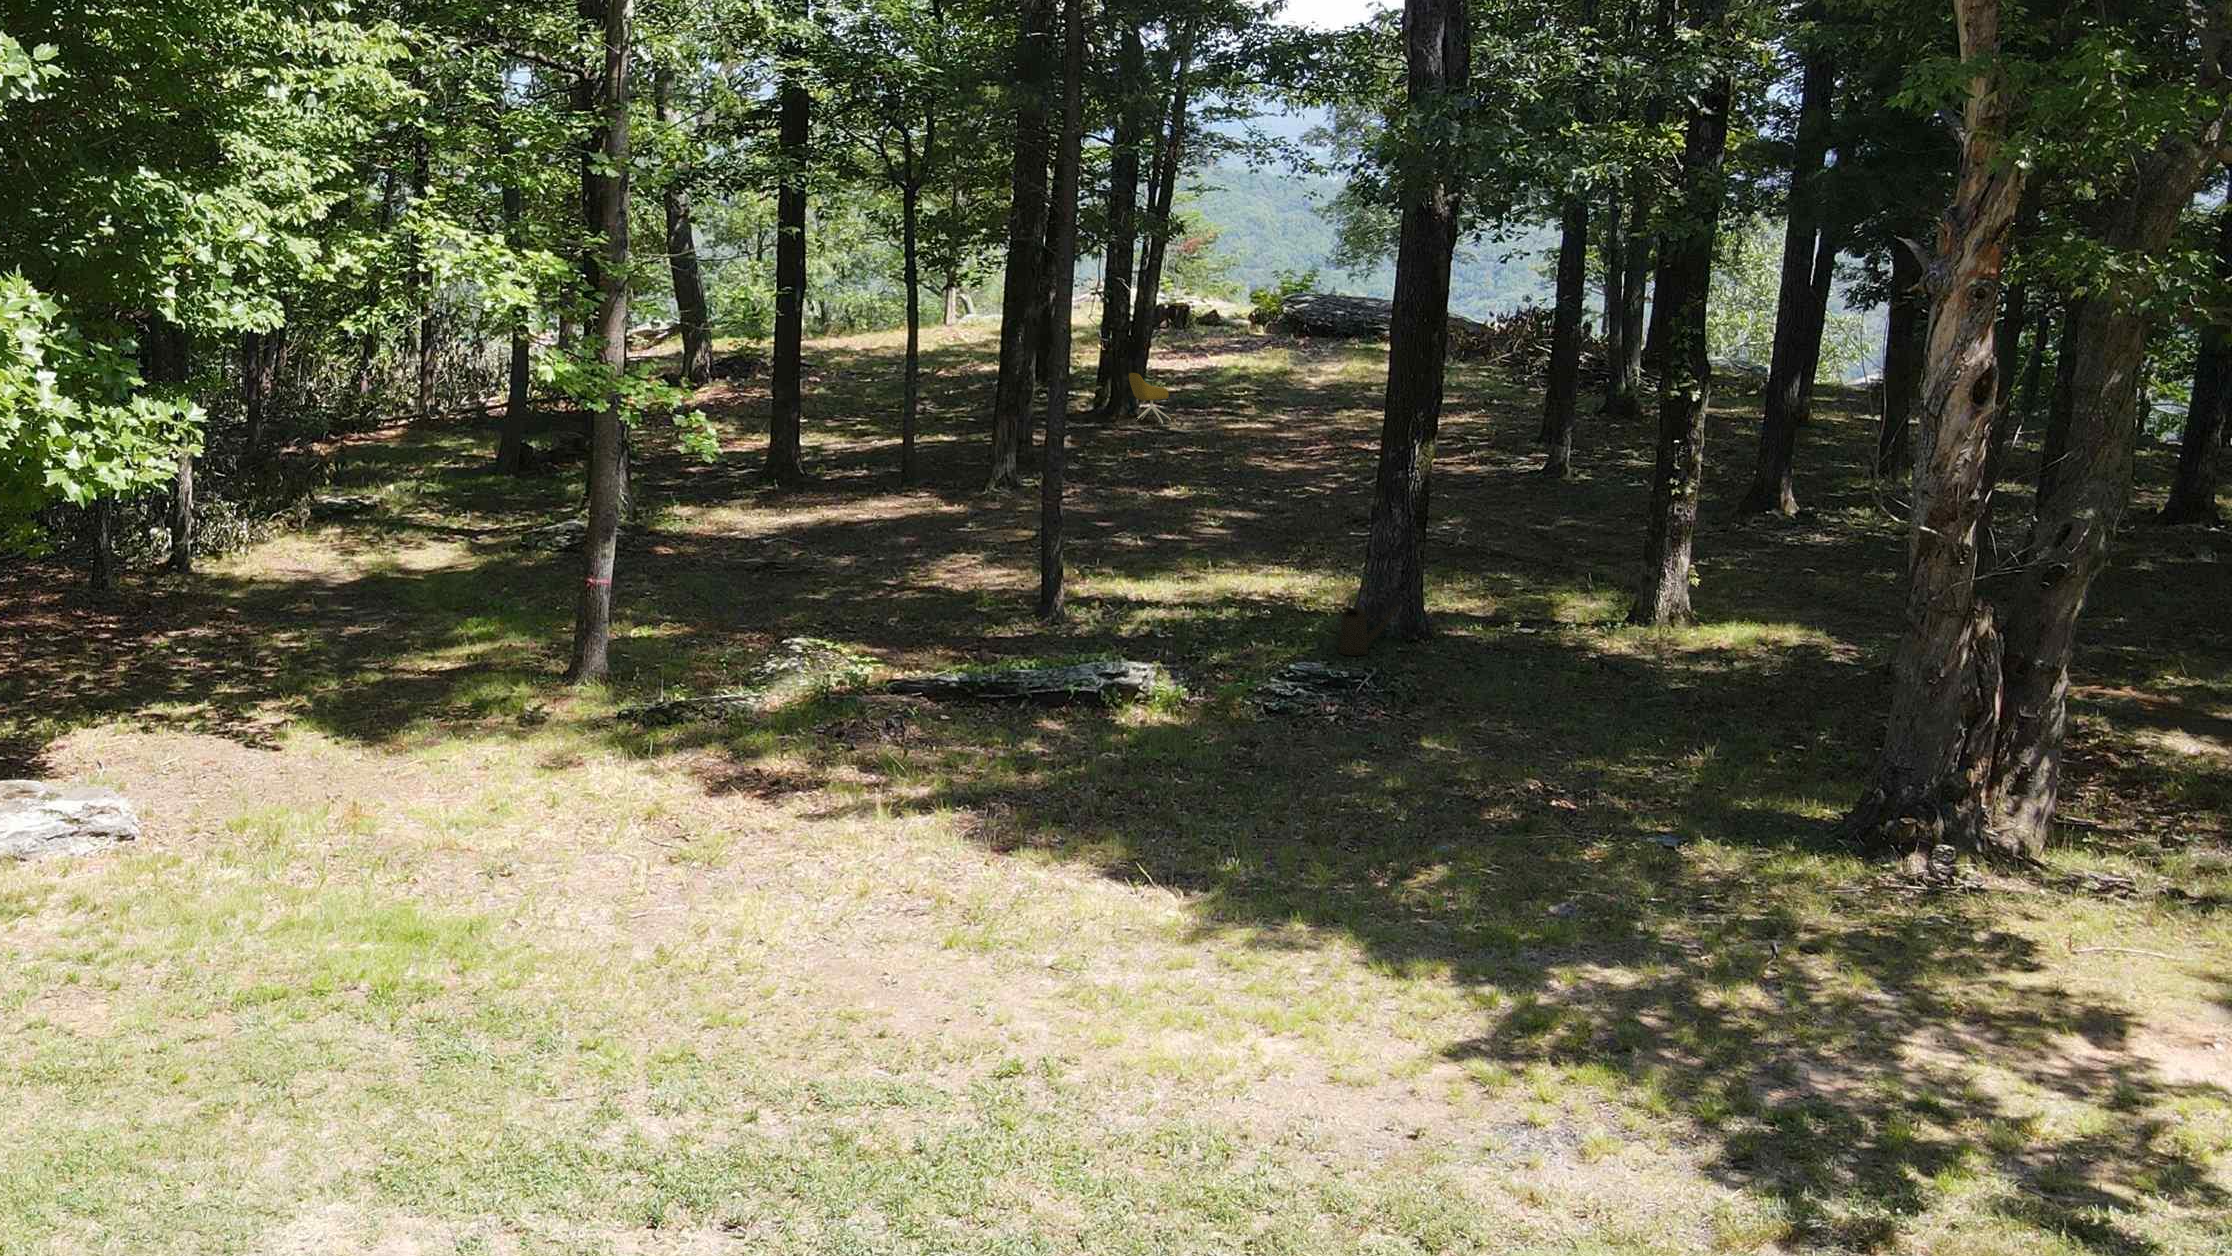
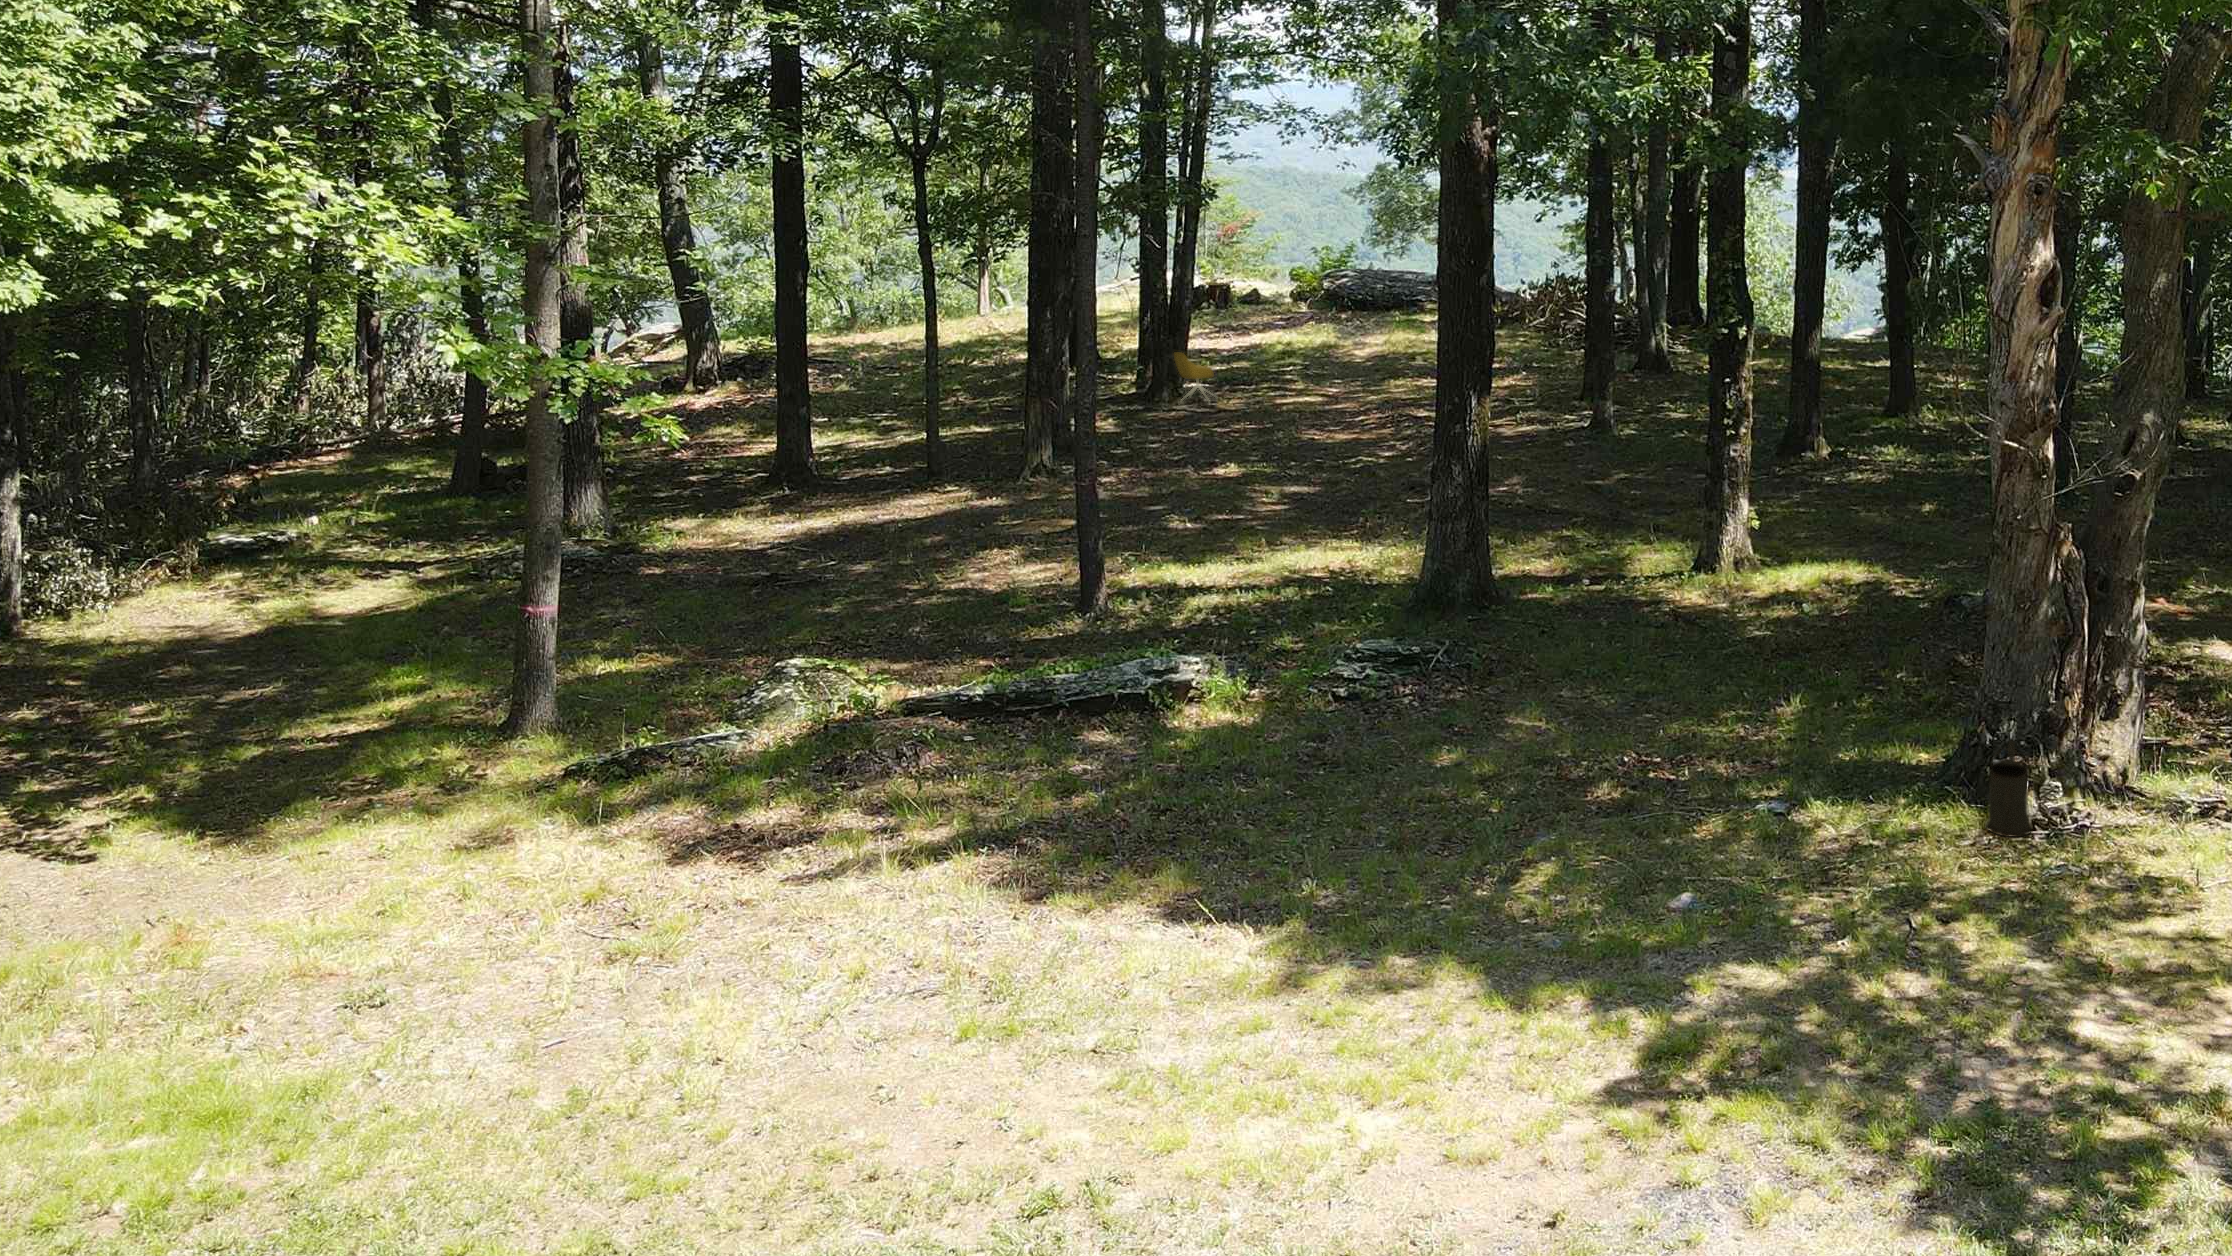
watering can: present [1337,599,1398,656] -> present [1986,741,2031,837]

